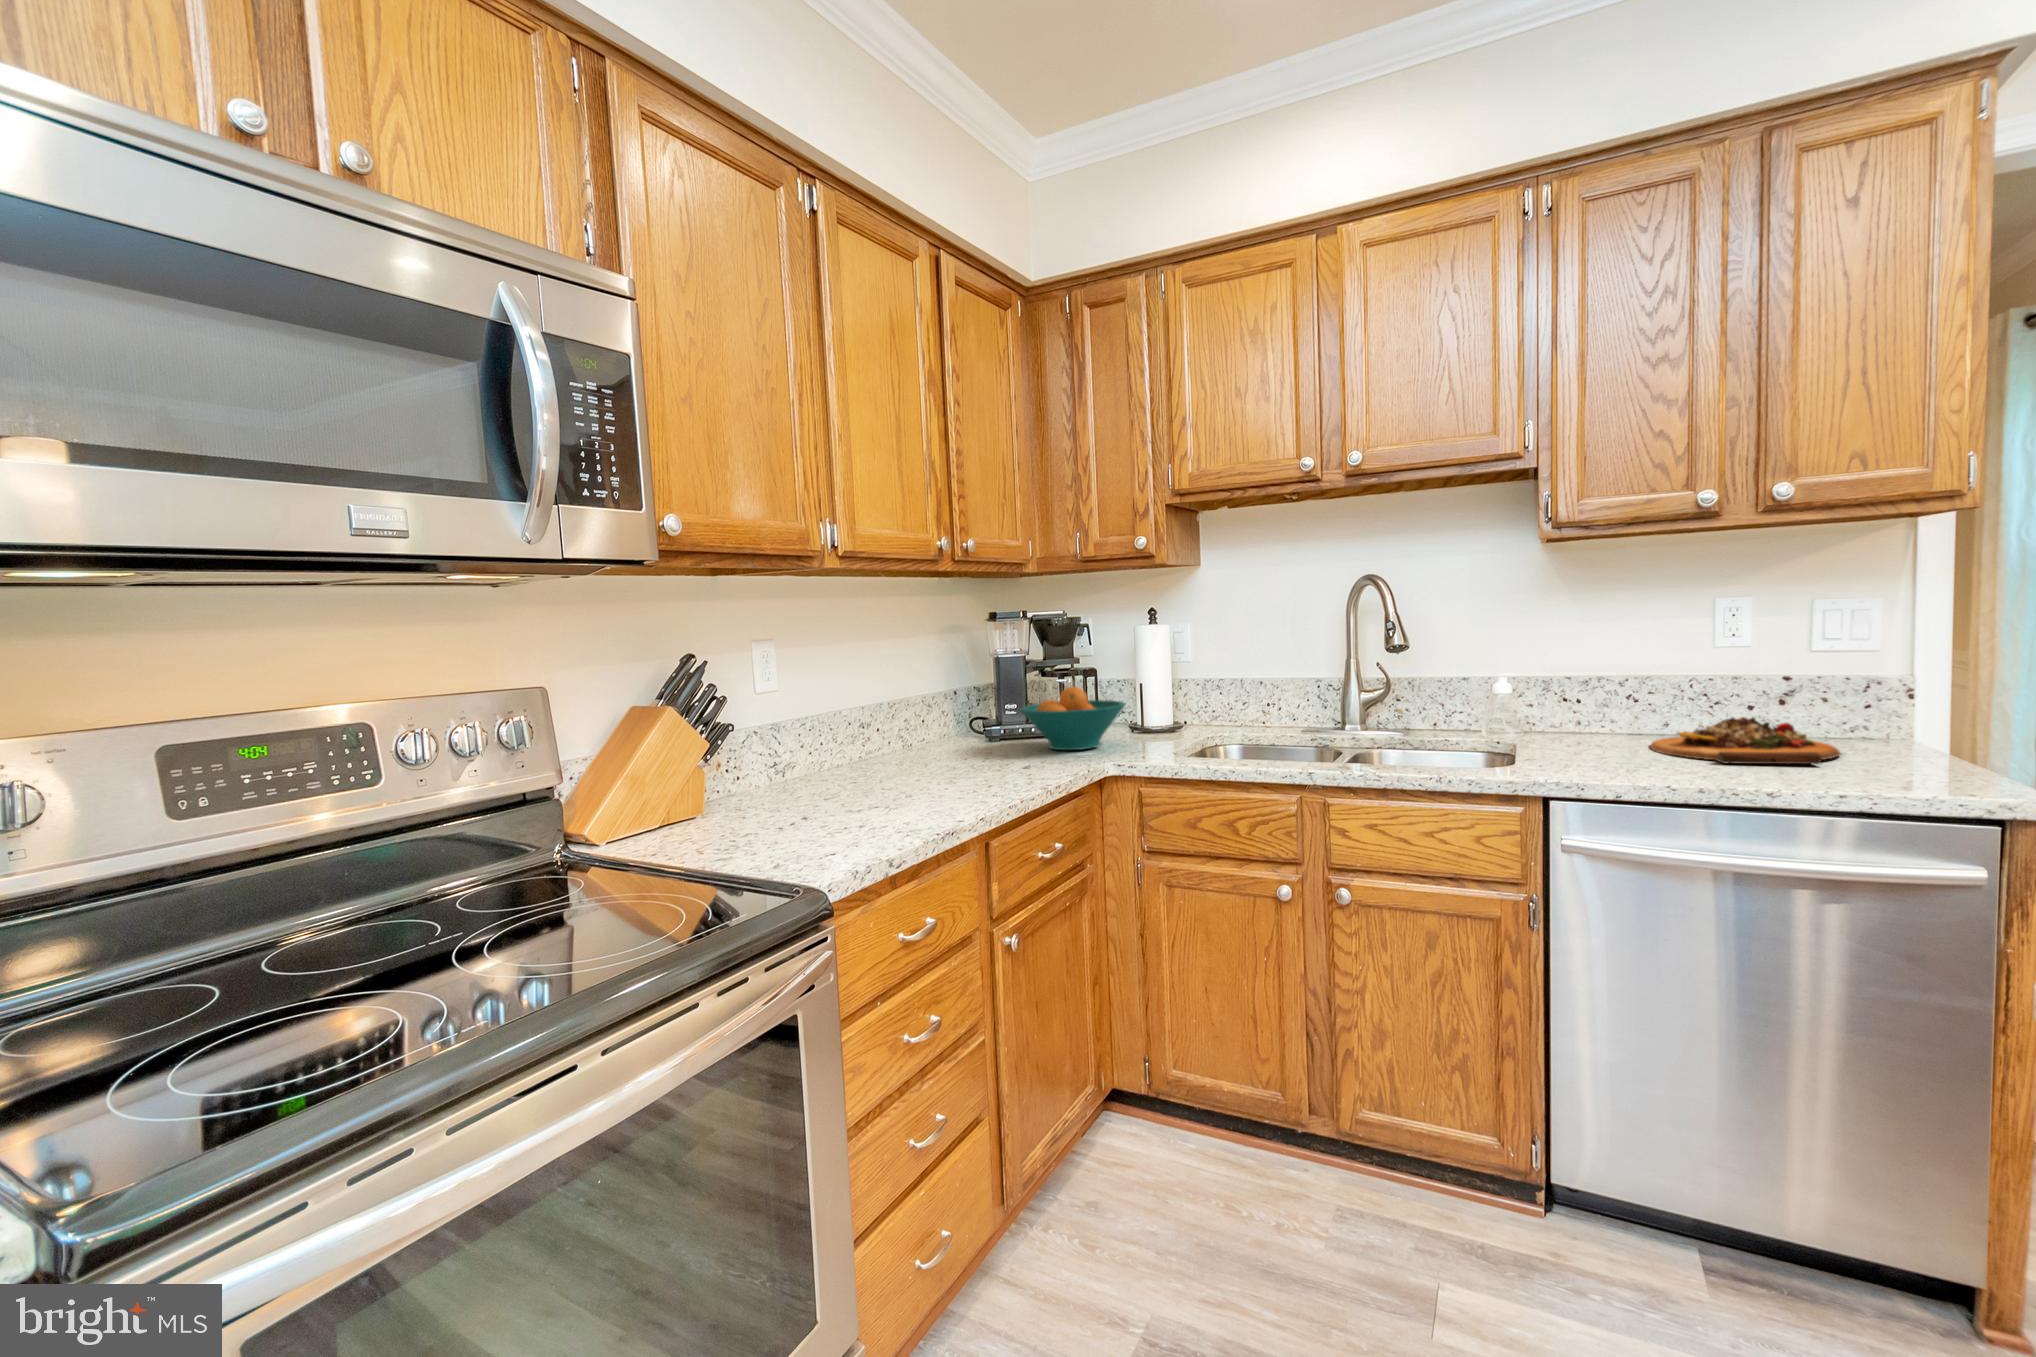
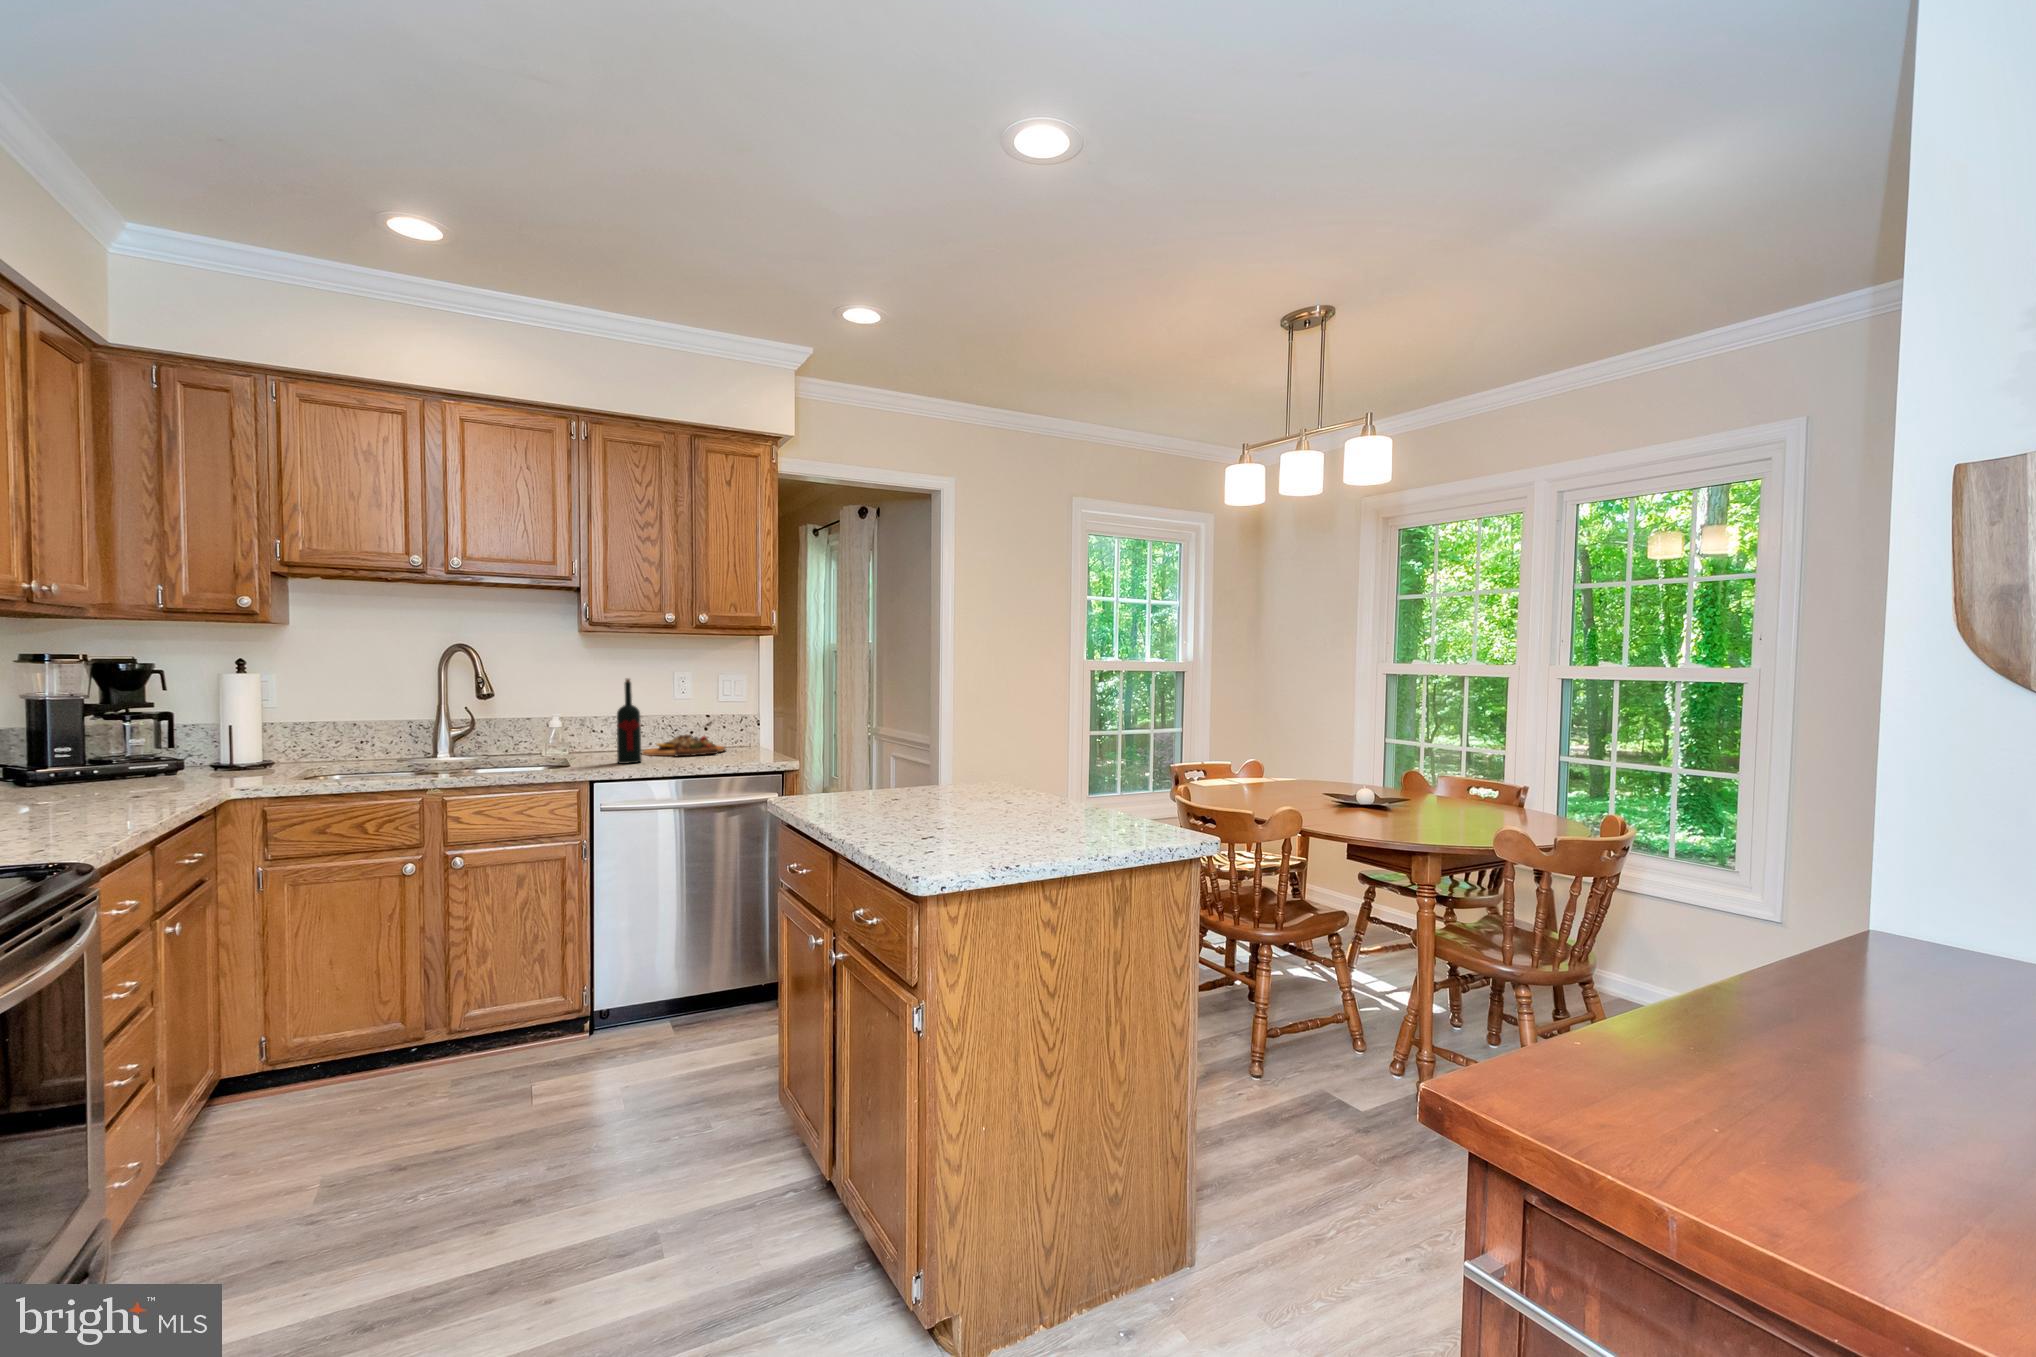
wine bottle: none [1596,619,1645,774] -> present [617,679,642,764]
fruit bowl: present [1021,687,1125,750] -> none [92,727,232,787]

